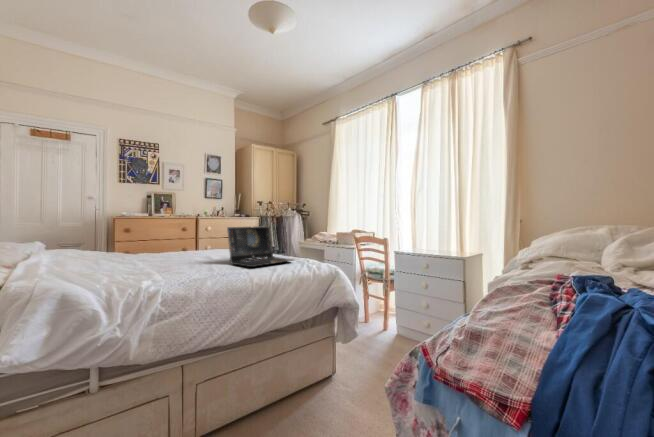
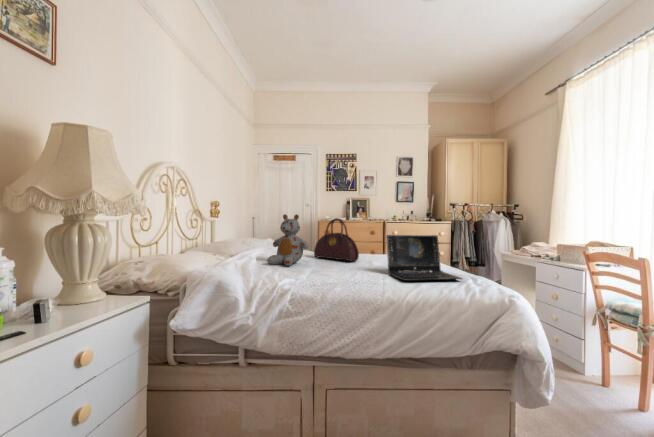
stuffed bear: none [69,207,131,270] -> present [267,214,309,266]
handbag: none [129,212,188,258] -> present [314,218,359,261]

